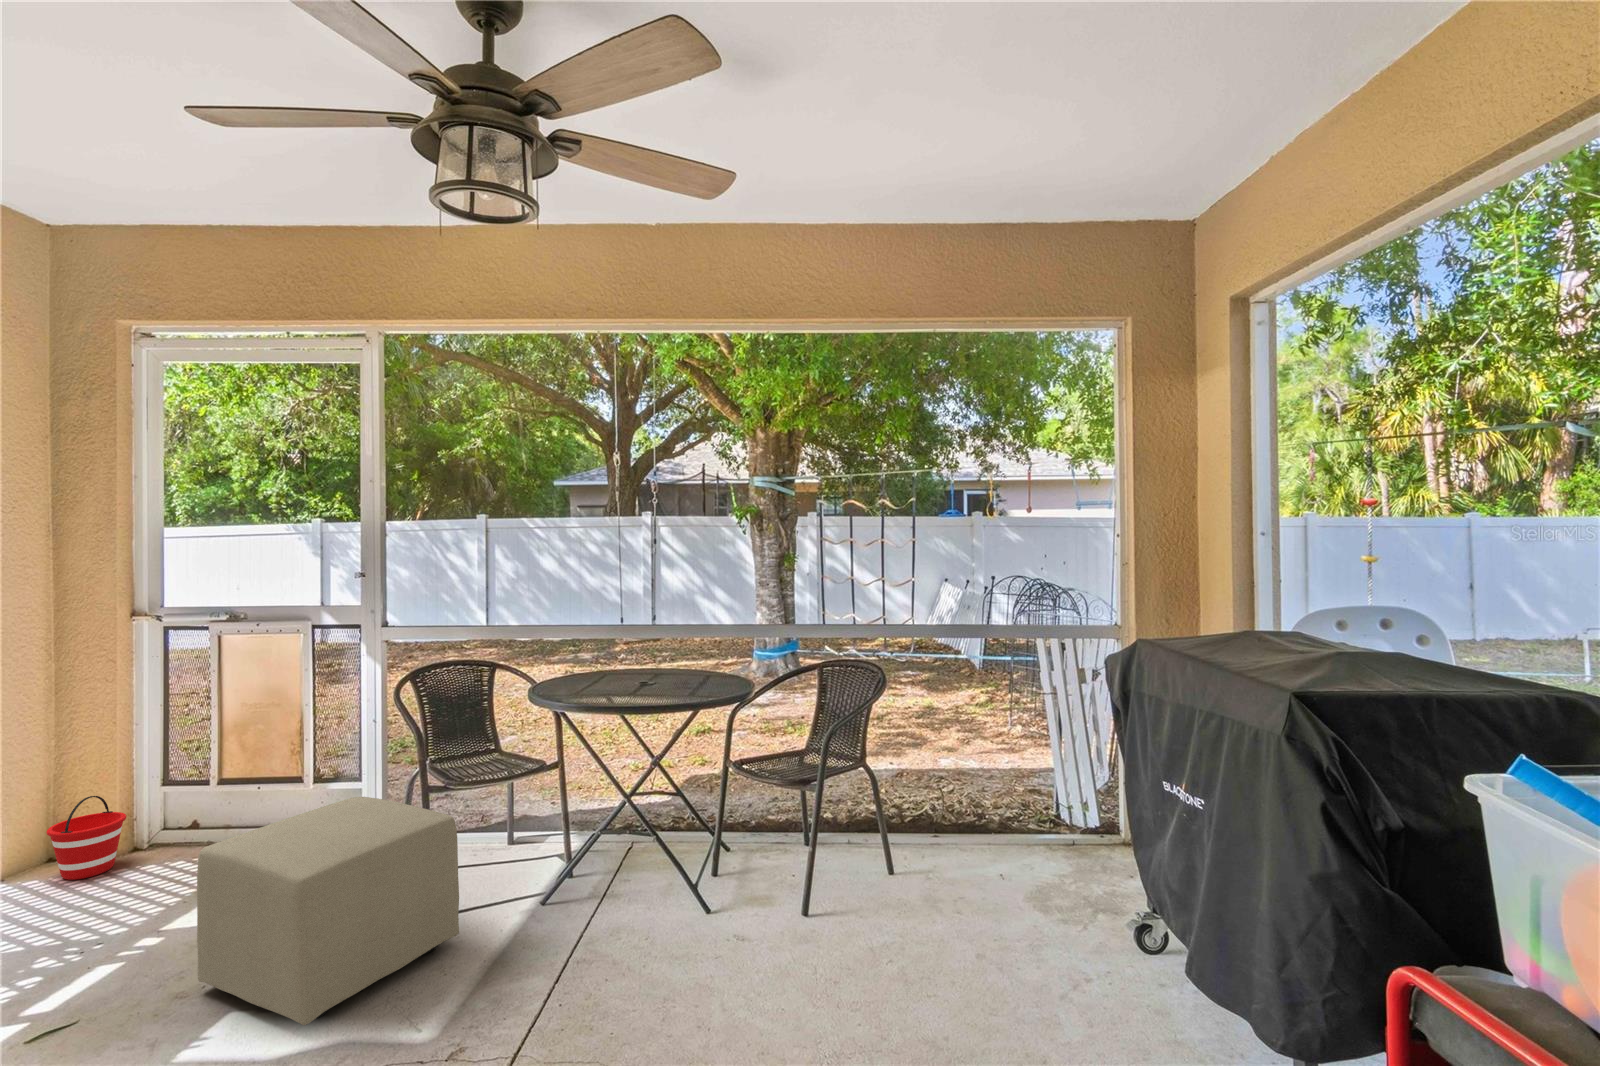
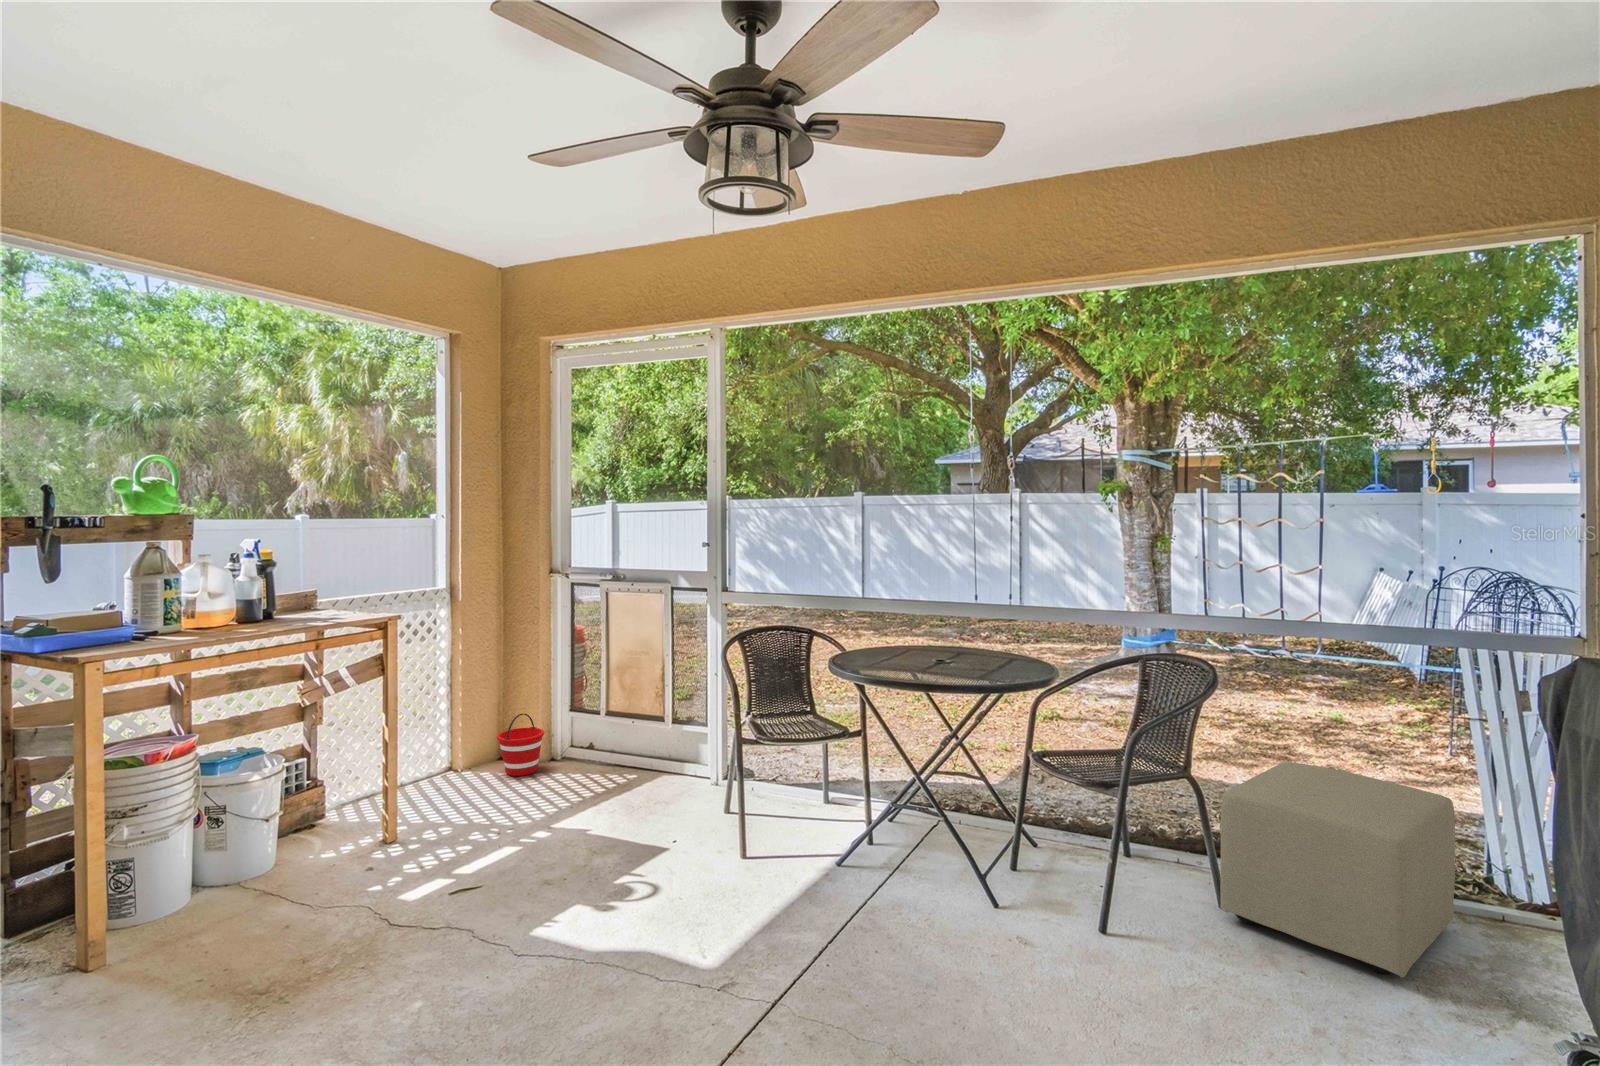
ottoman: present [197,797,459,1026] -> present [1220,762,1455,978]

